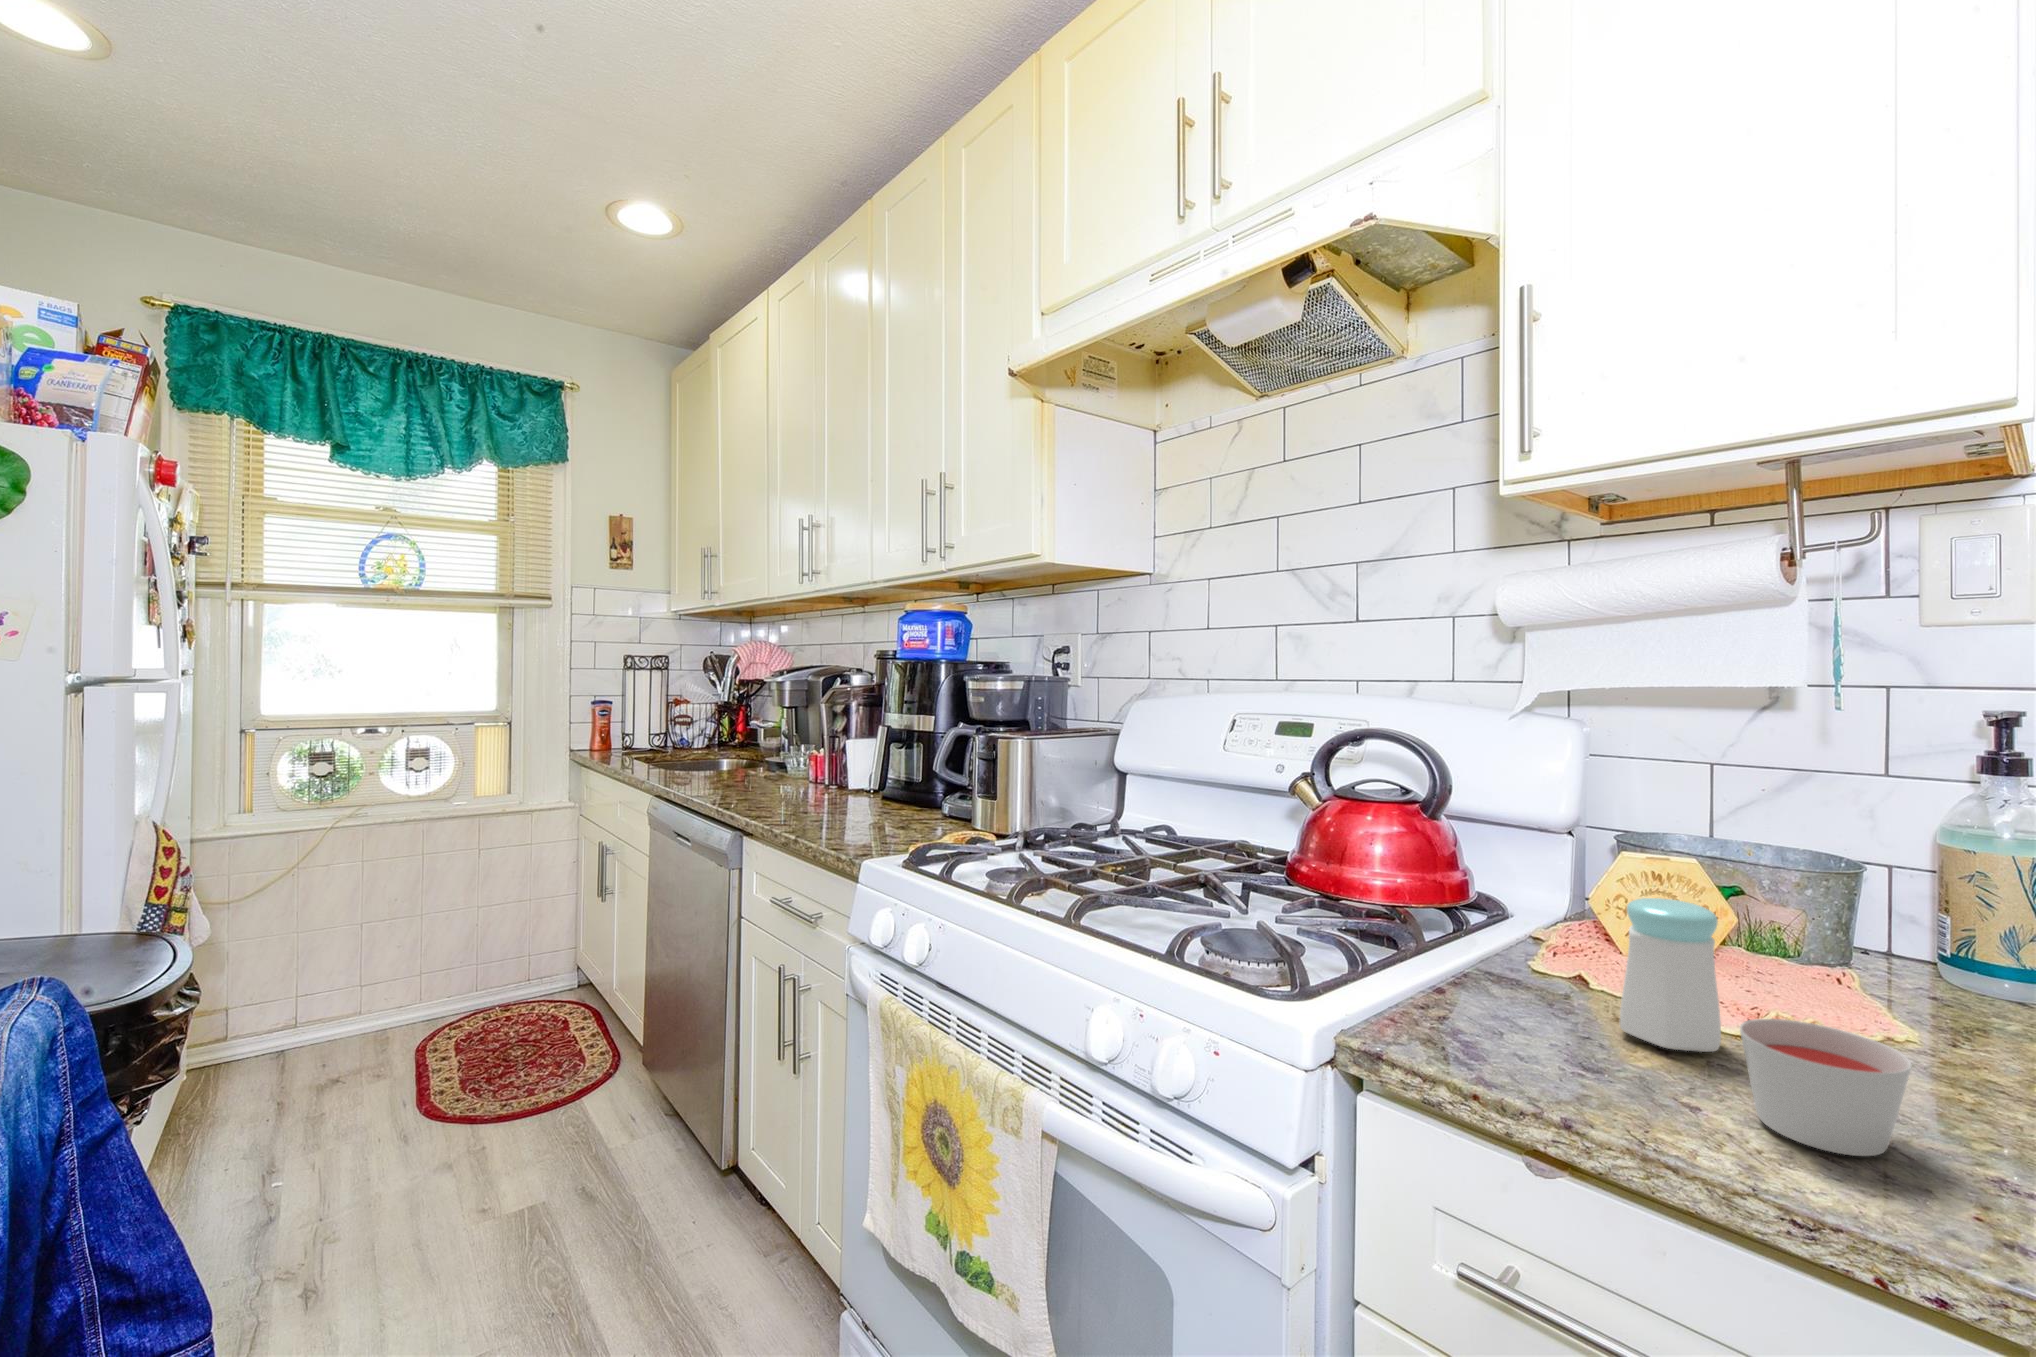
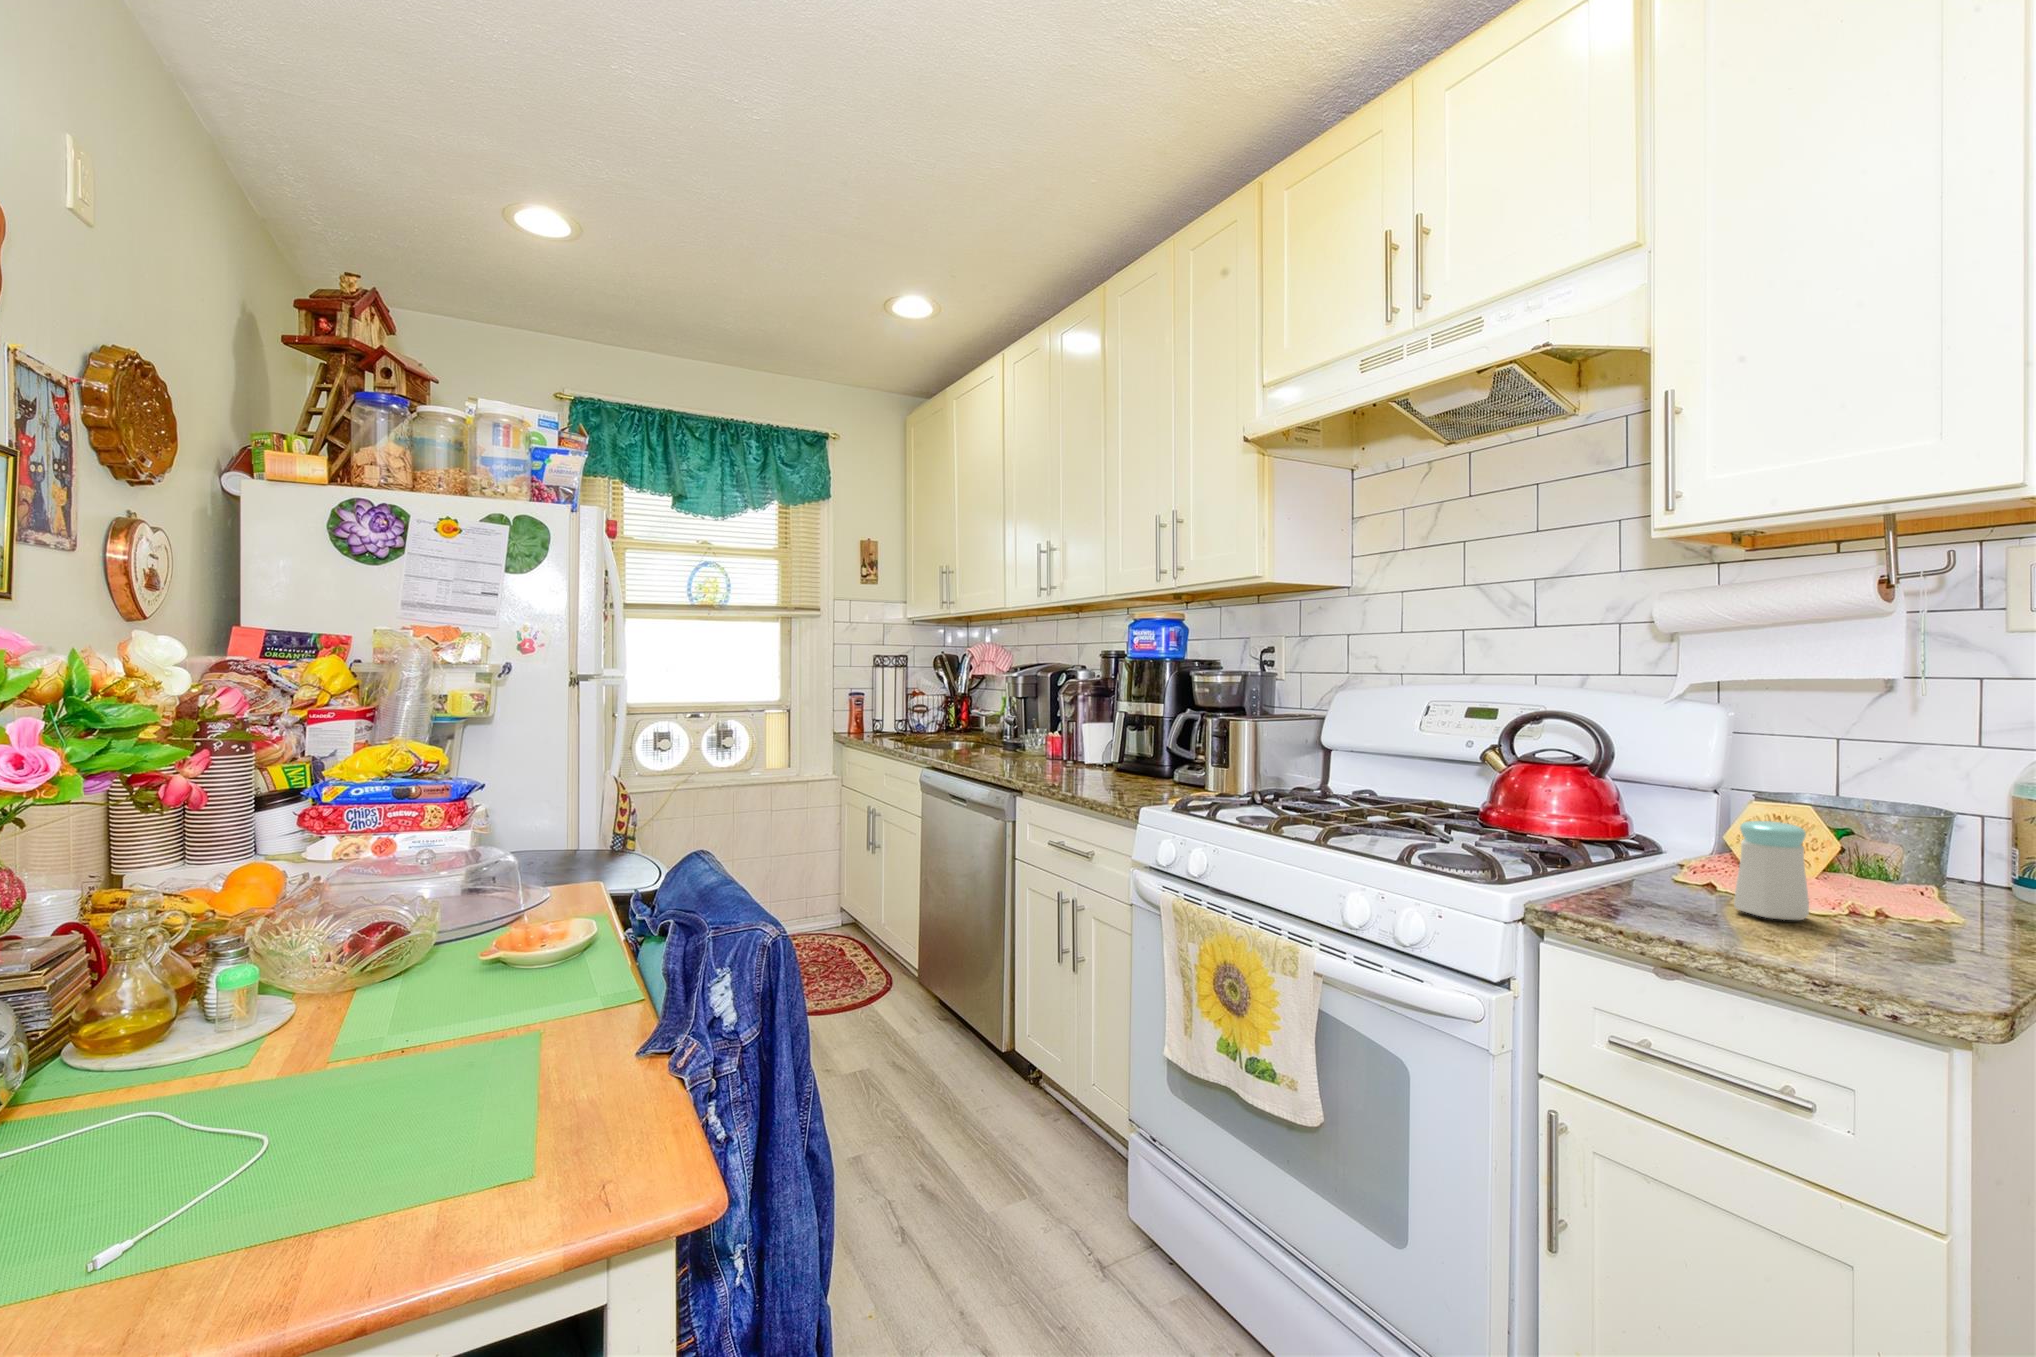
candle: present [1740,1019,1911,1156] -> none [1808,889,1920,964]

